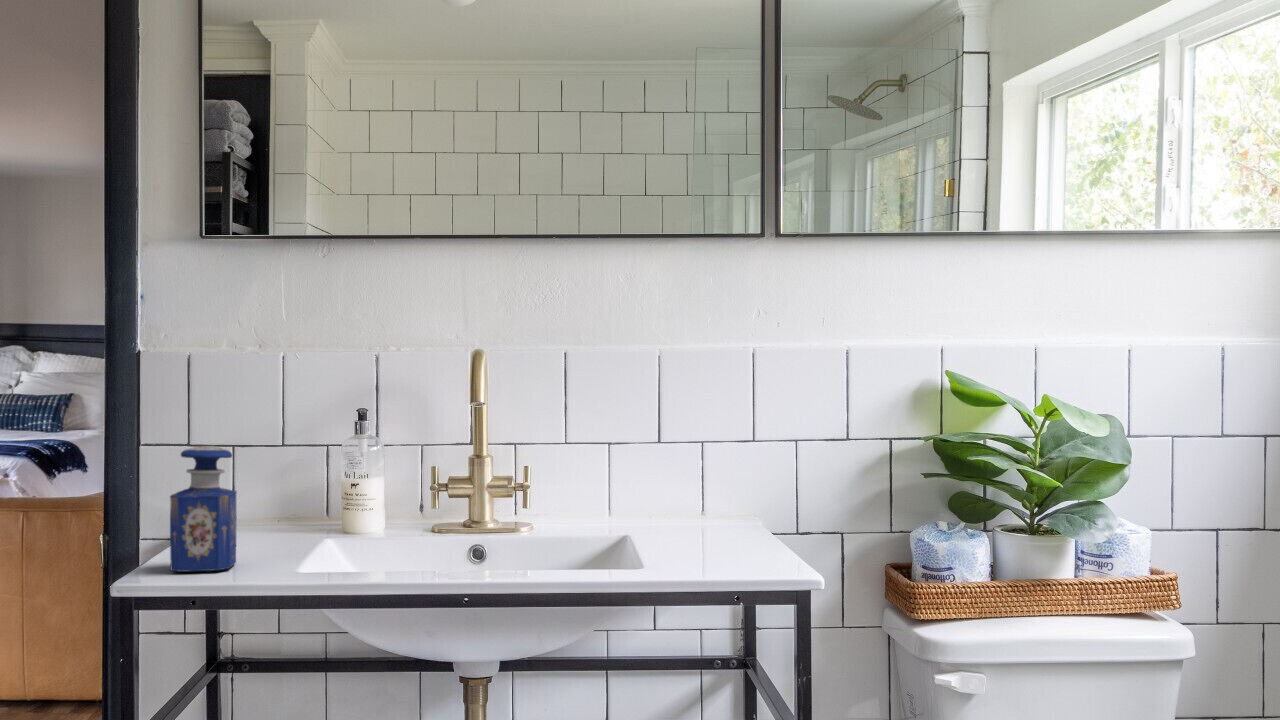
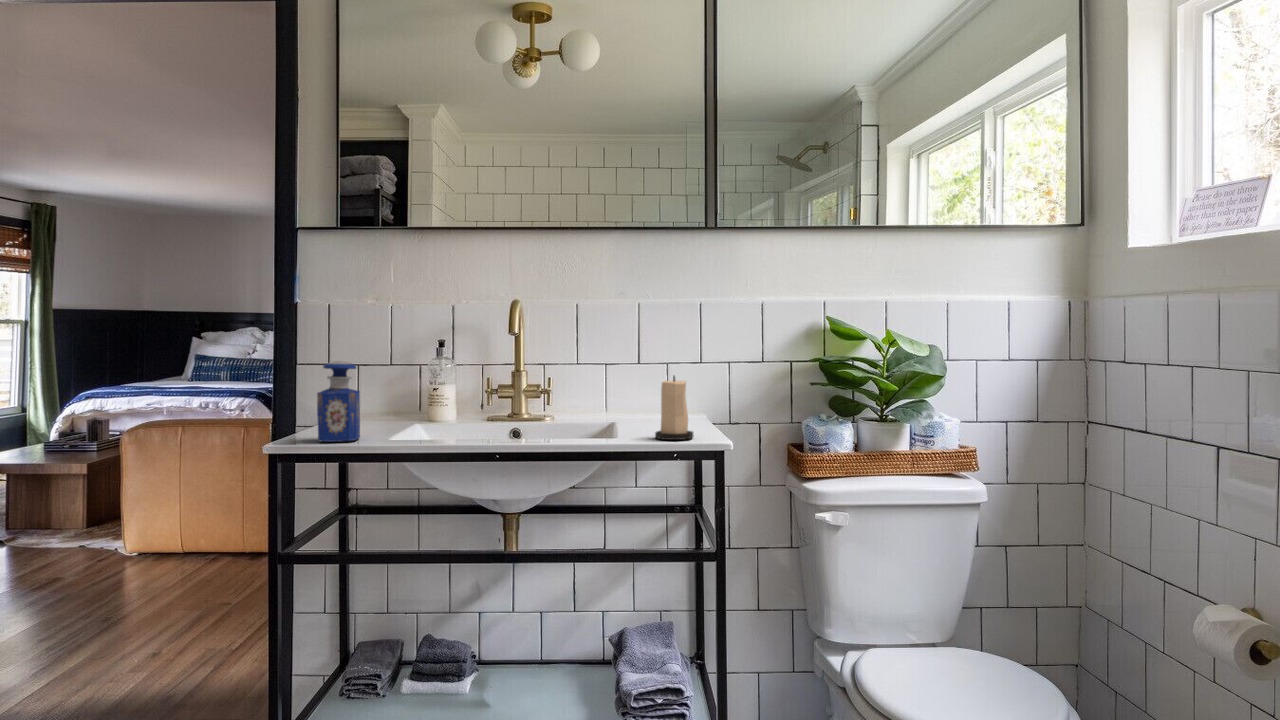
candle: none [692,466,751,568] -> present [655,376,693,440]

